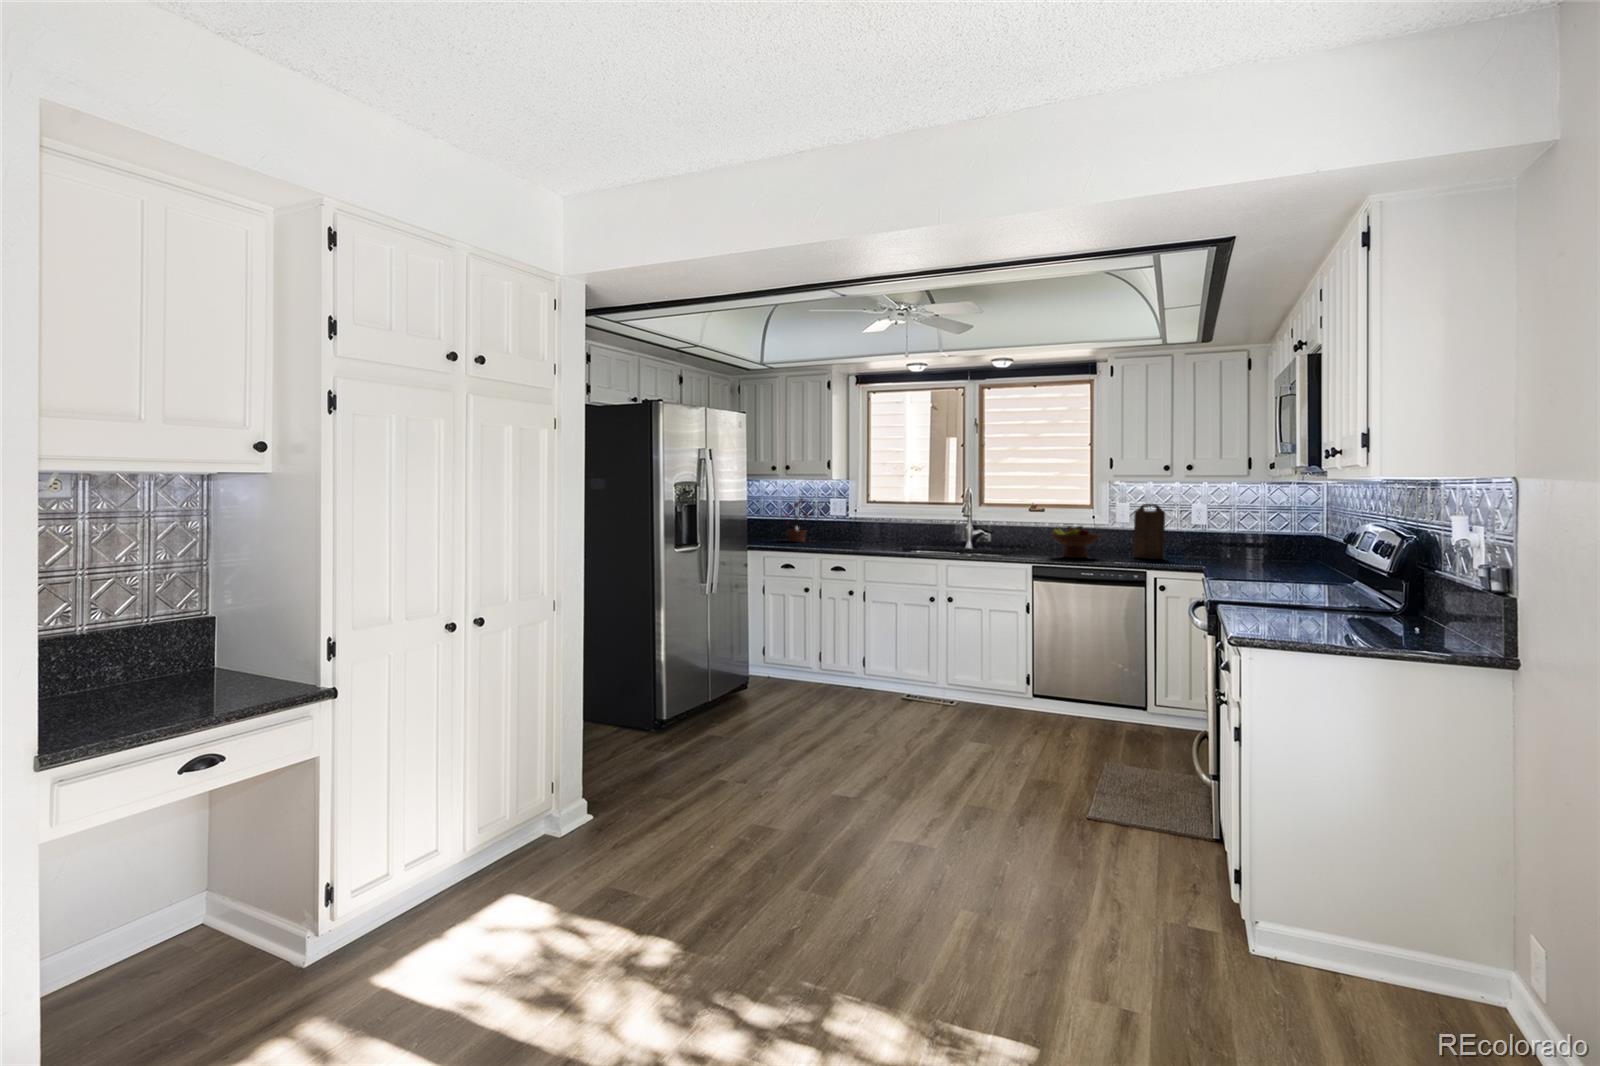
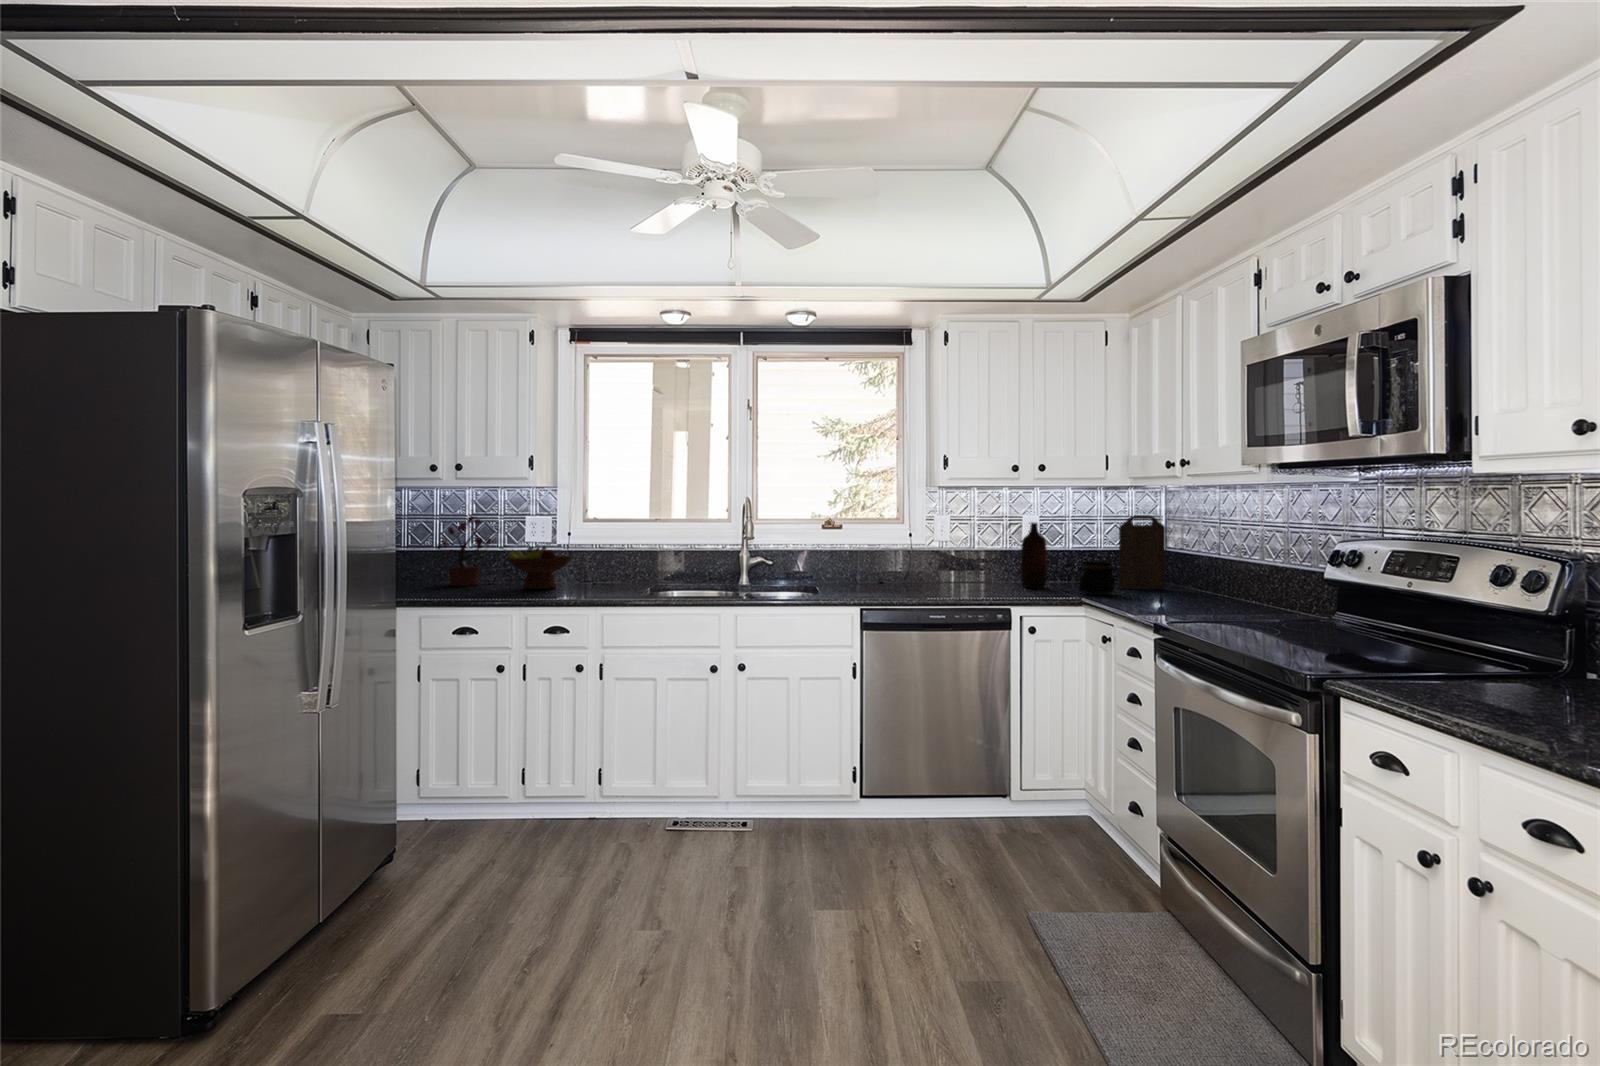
cutting board: present [1133,504,1165,559] -> present [1119,515,1165,589]
bottle: none [1177,509,1199,561] -> present [1021,523,1047,588]
fruit bowl: present [1051,526,1100,558] -> present [506,546,572,589]
jar: none [1204,539,1235,566] -> present [1079,561,1115,595]

